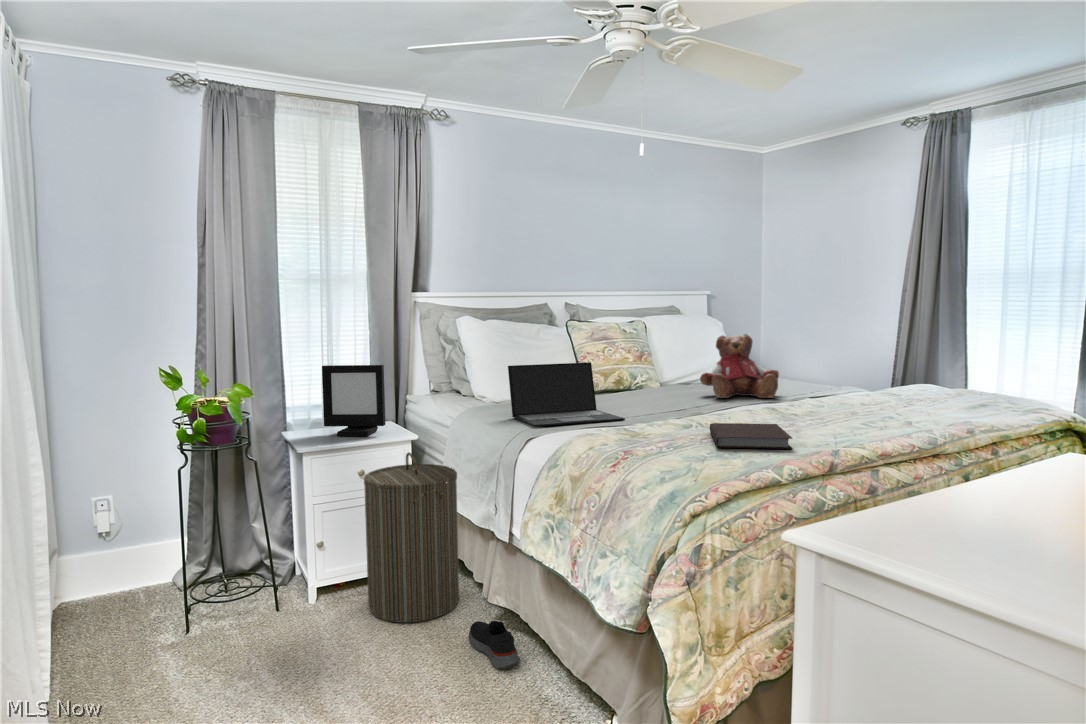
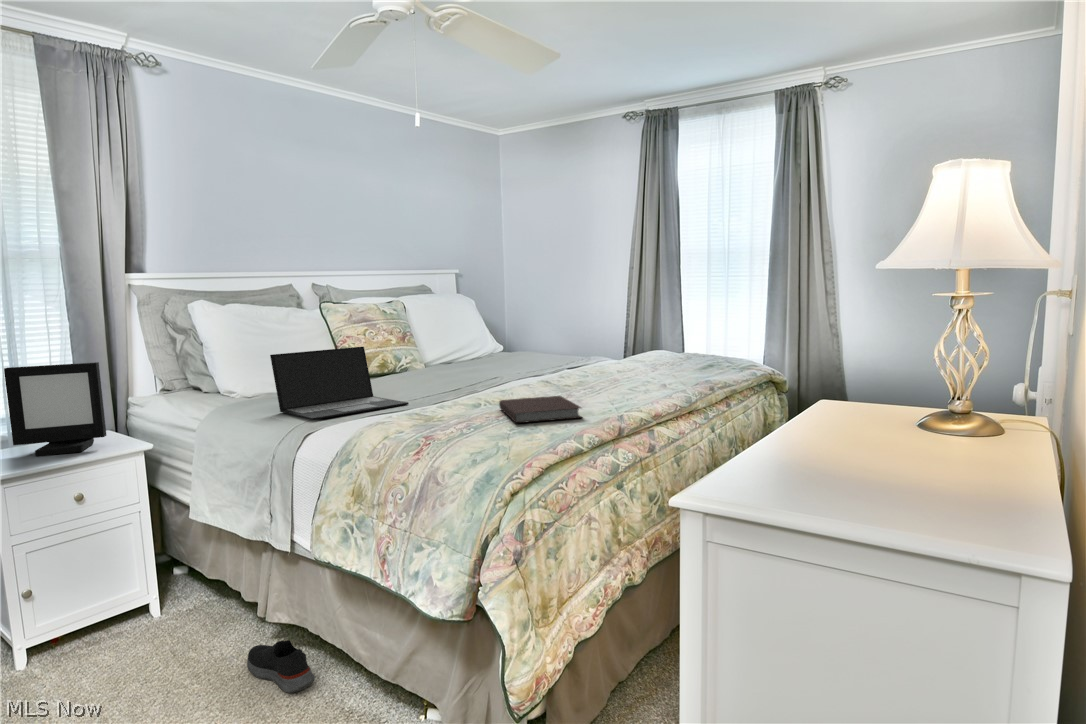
teddy bear: present [700,334,779,398] -> none [470,312,543,375]
laundry hamper: present [364,452,459,623] -> none [85,465,226,671]

